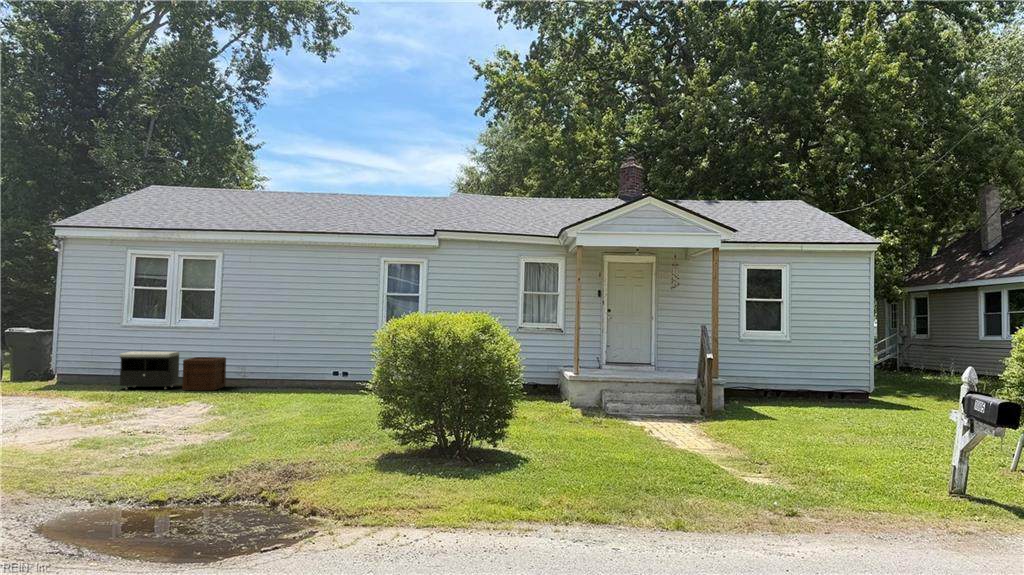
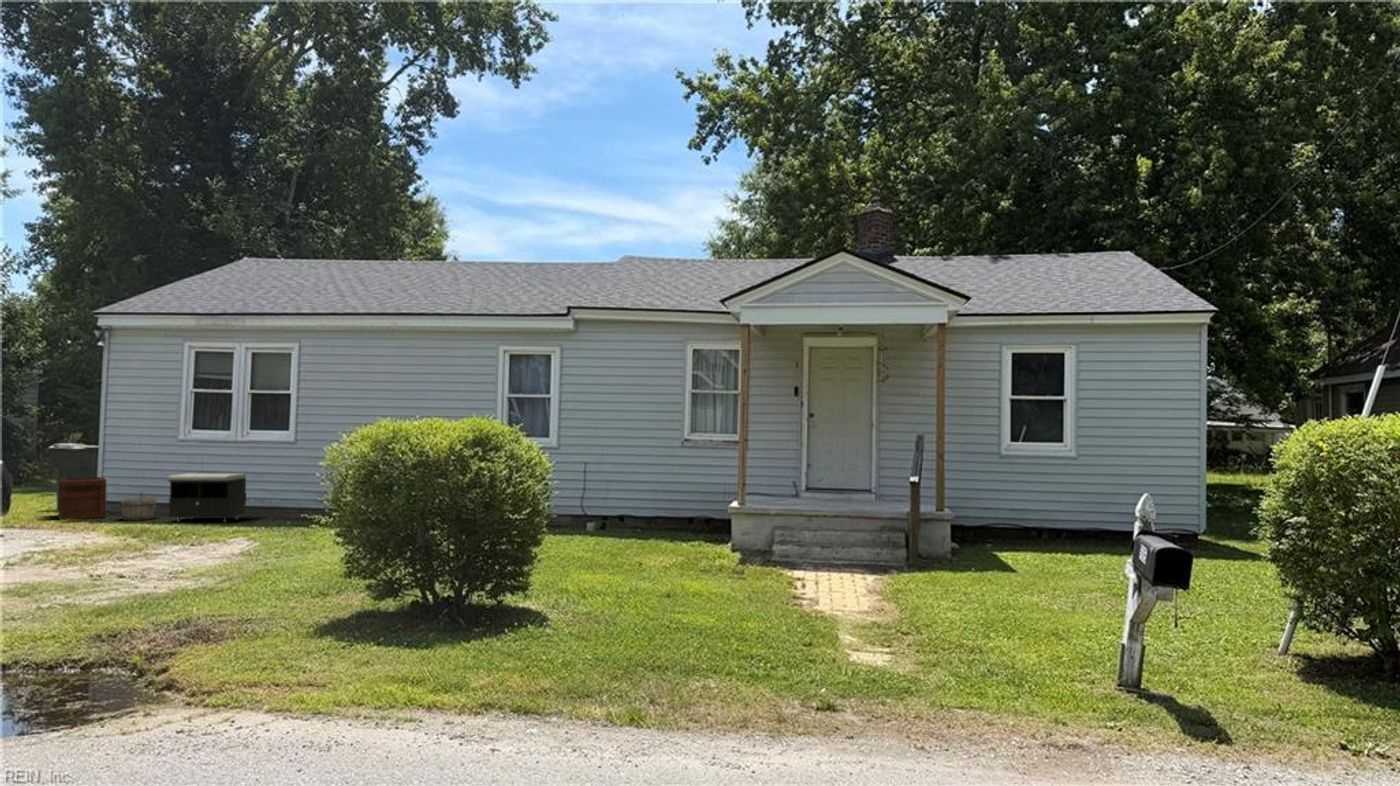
wooden crate: present [182,357,226,391] -> present [58,477,106,520]
wooden bucket: none [76,366,106,389] -> present [120,497,157,521]

